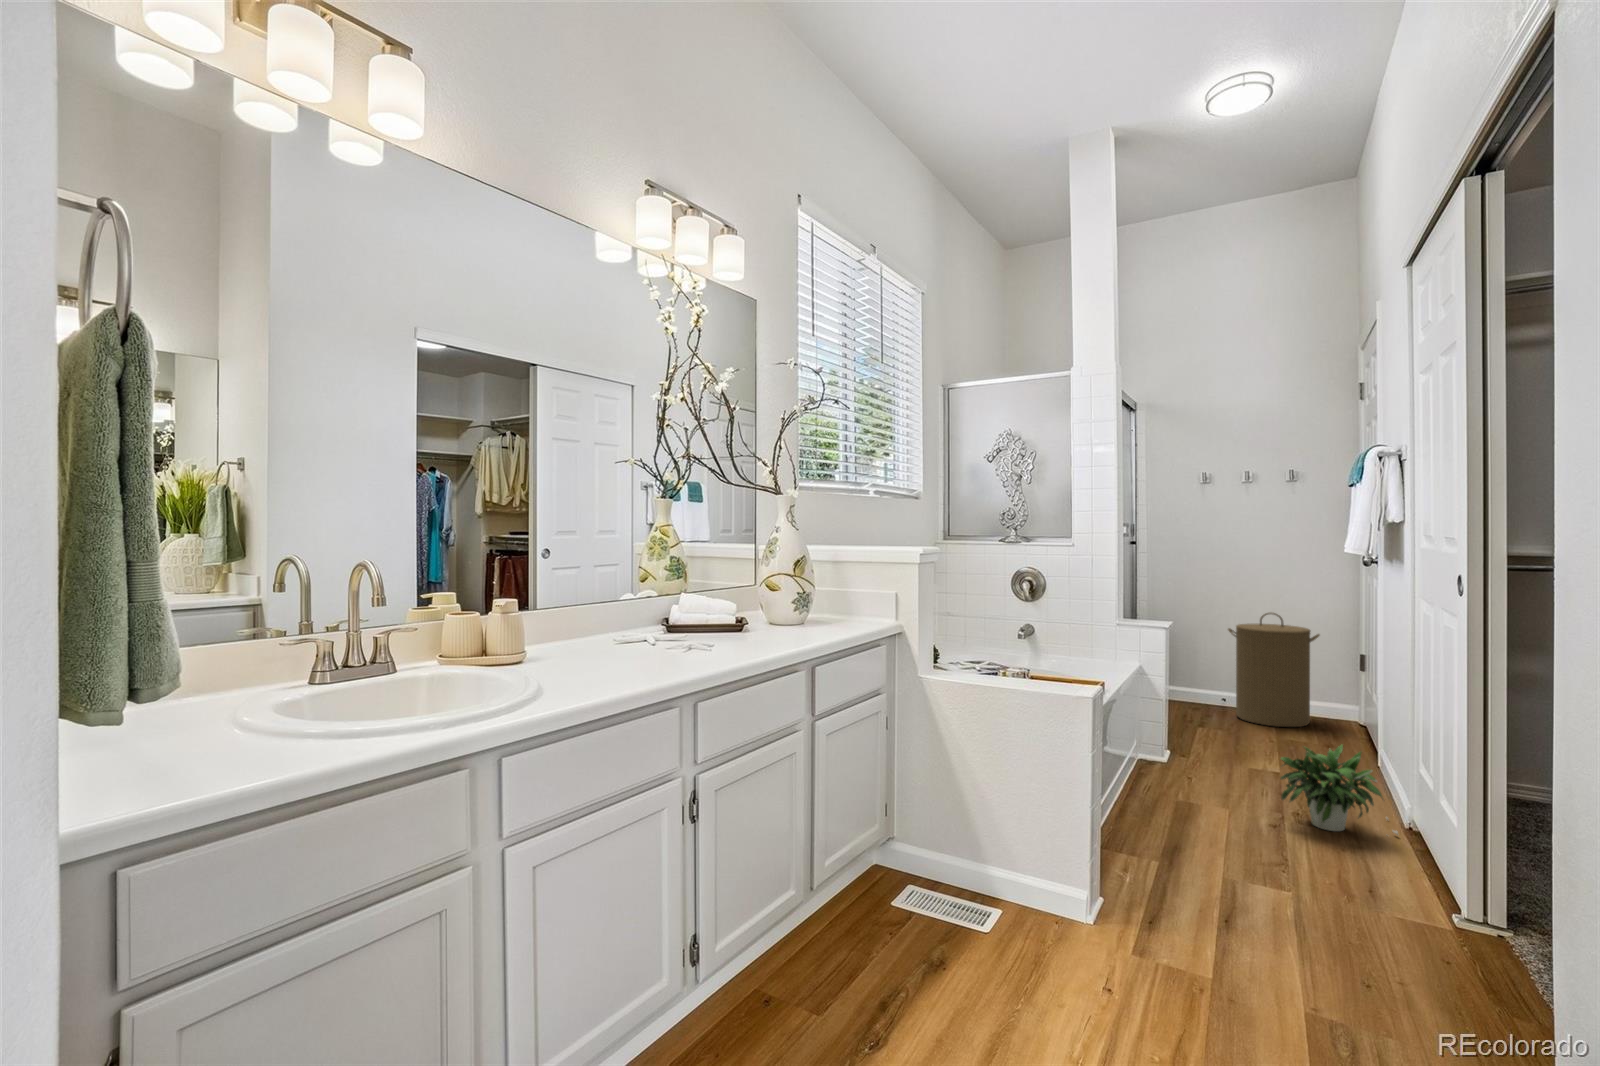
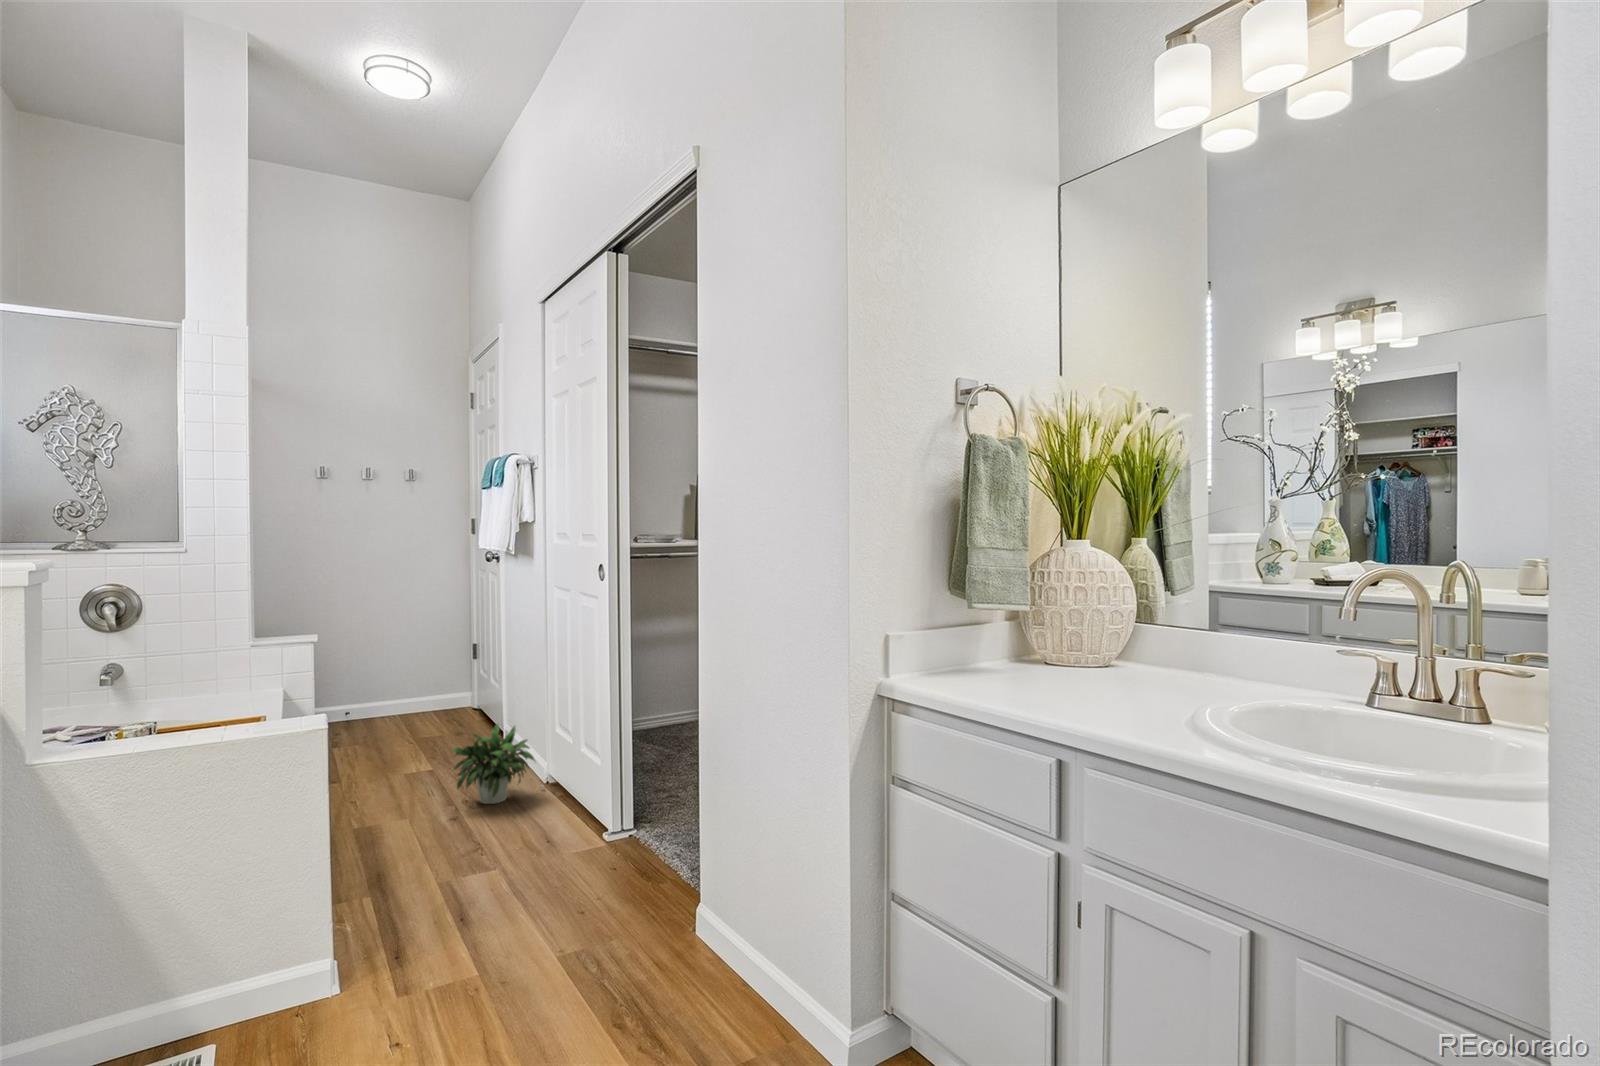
laundry hamper: present [1228,613,1320,727] -> none [351,610,438,724]

